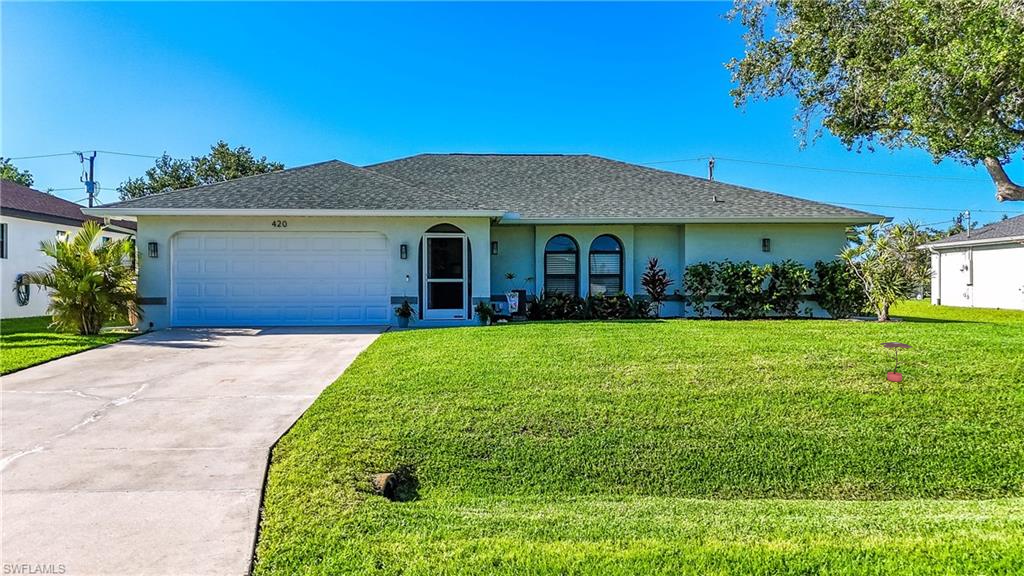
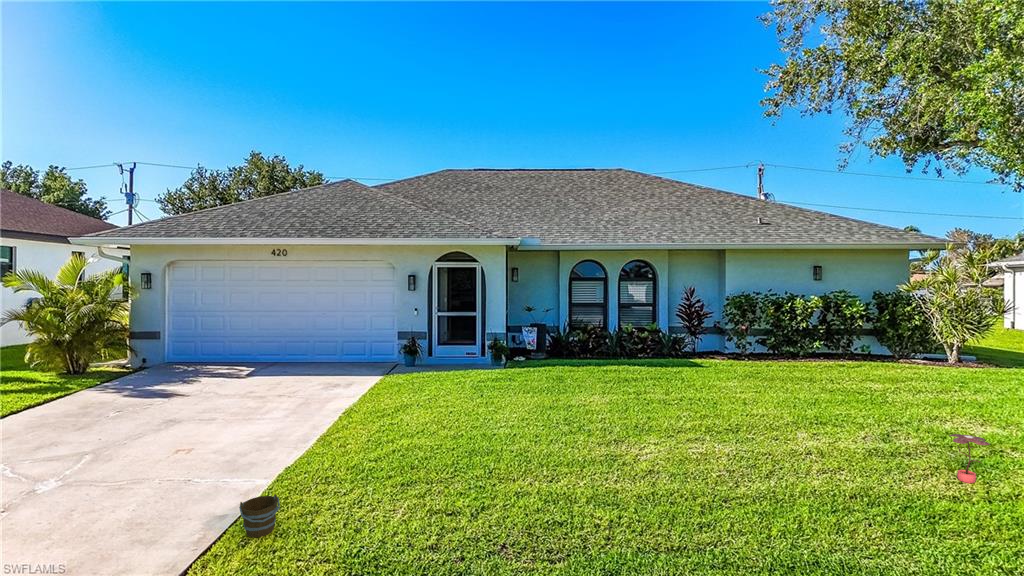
bucket: none [275,393,311,429] -> present [239,494,280,537]

